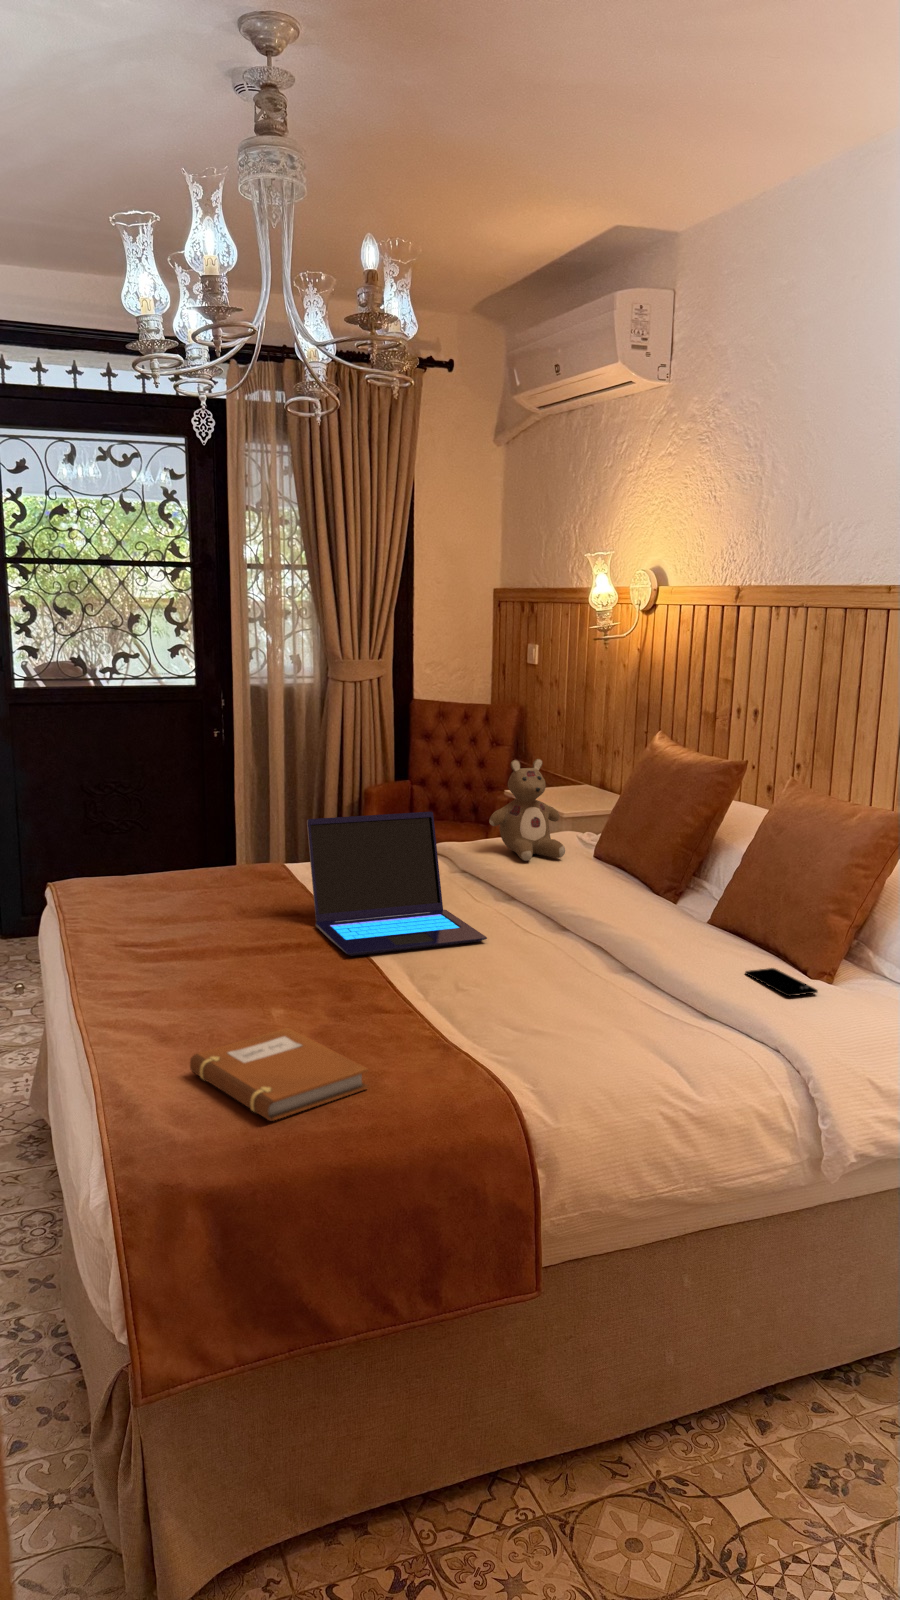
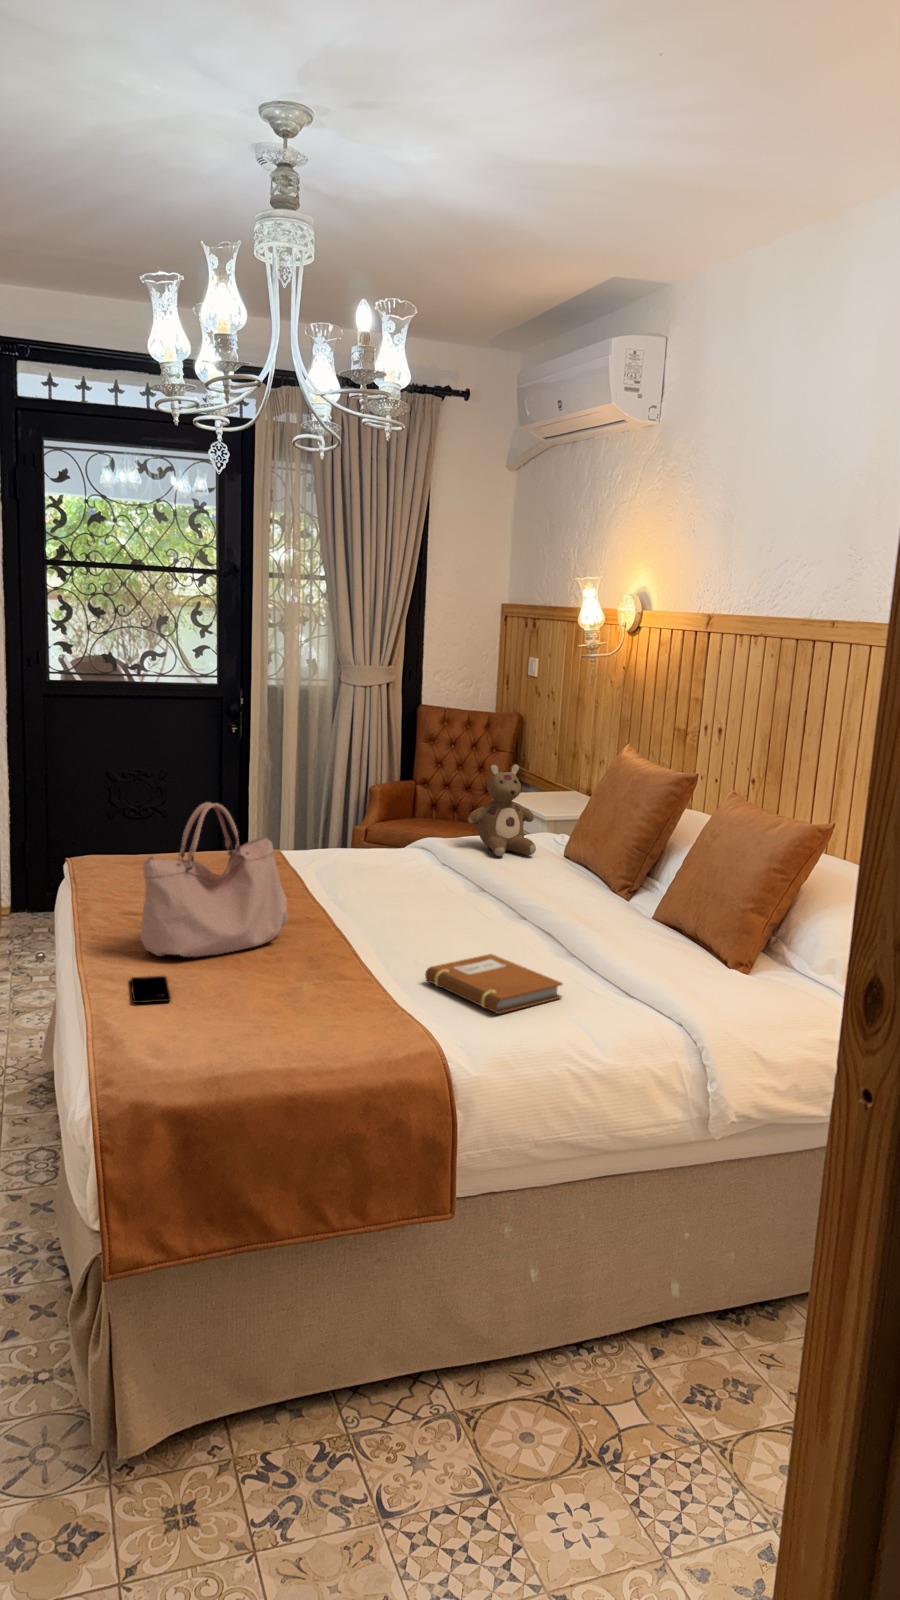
laptop: present [307,812,487,956] -> none [297,807,451,931]
handbag: none [143,817,307,996] -> present [140,802,287,957]
smartphone: present [745,968,818,996] -> present [131,976,171,1003]
notebook: present [190,1028,369,1121] -> present [425,954,563,1014]

